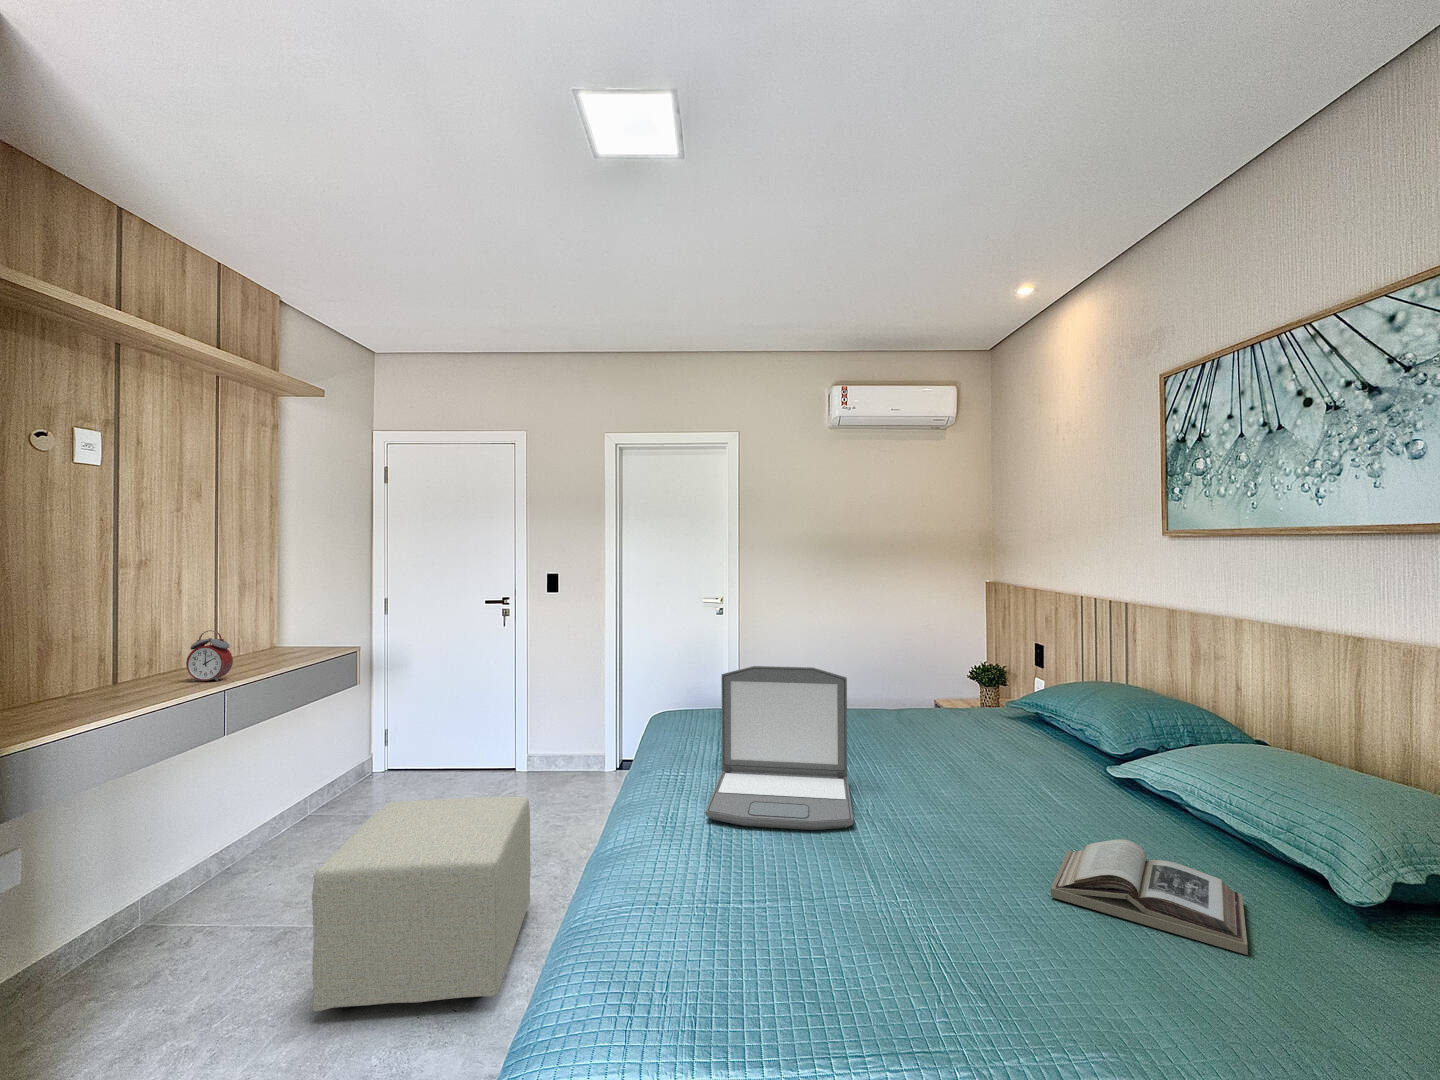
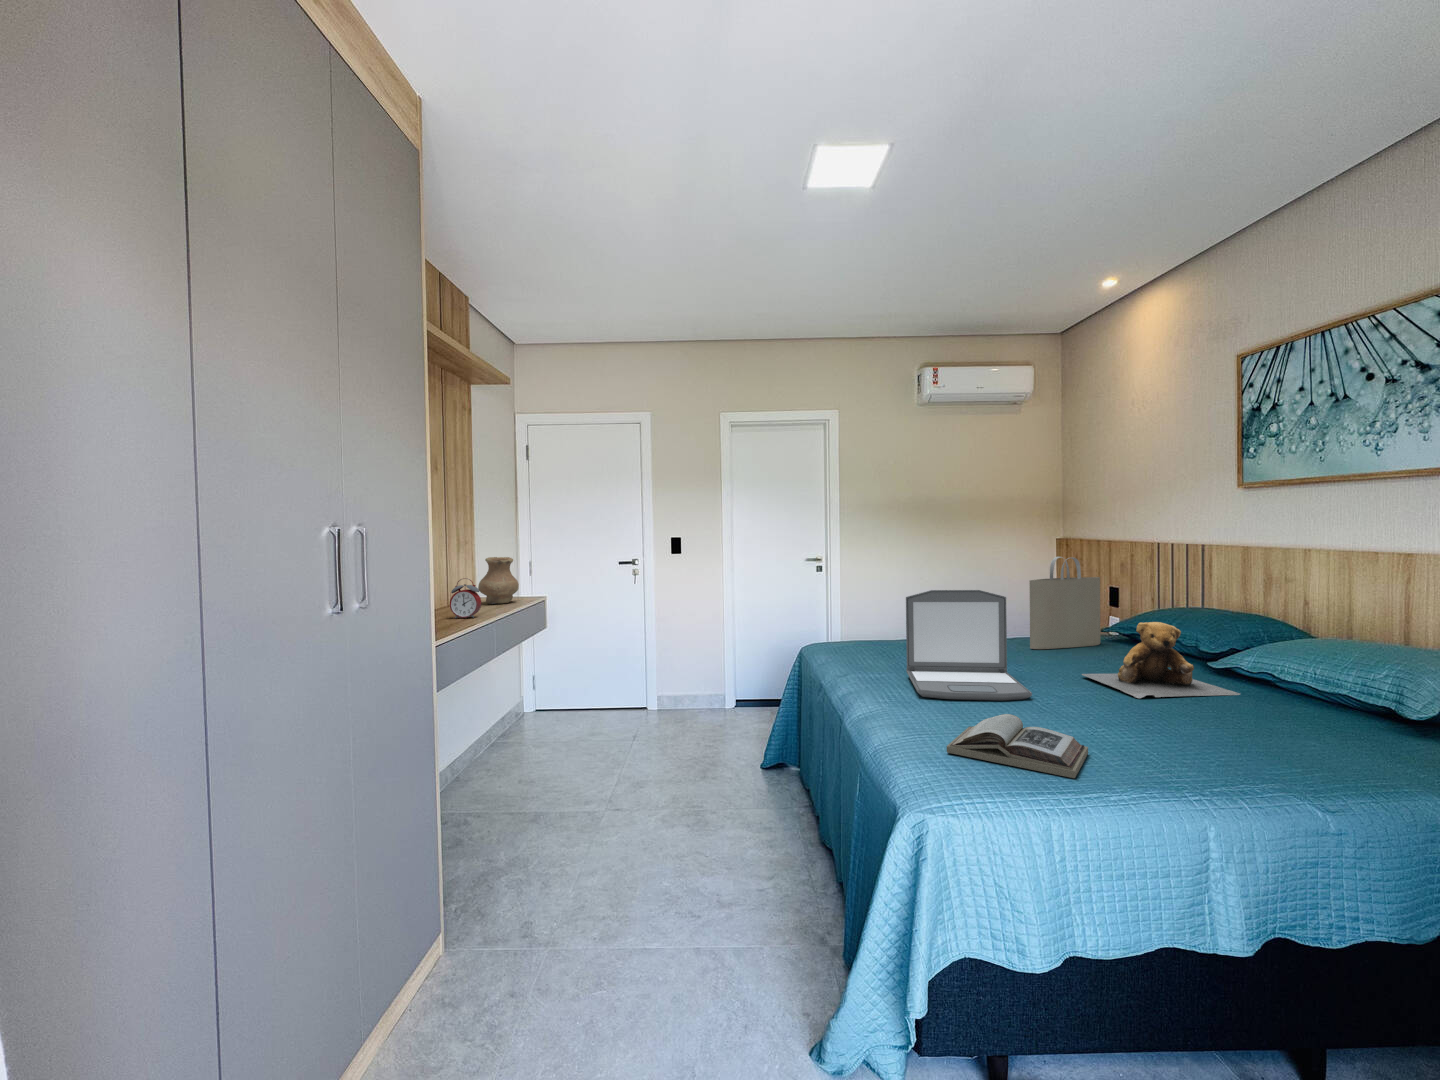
vase: none [268,599,323,656] -> present [478,557,519,604]
tote bag: none [909,615,1000,732] -> present [1029,557,1100,649]
teddy bear: none [943,718,1139,831] -> present [1082,622,1240,698]
ottoman: present [312,796,531,1011] -> none [596,707,733,854]
book: present [1051,839,1248,955] -> present [947,714,1088,778]

